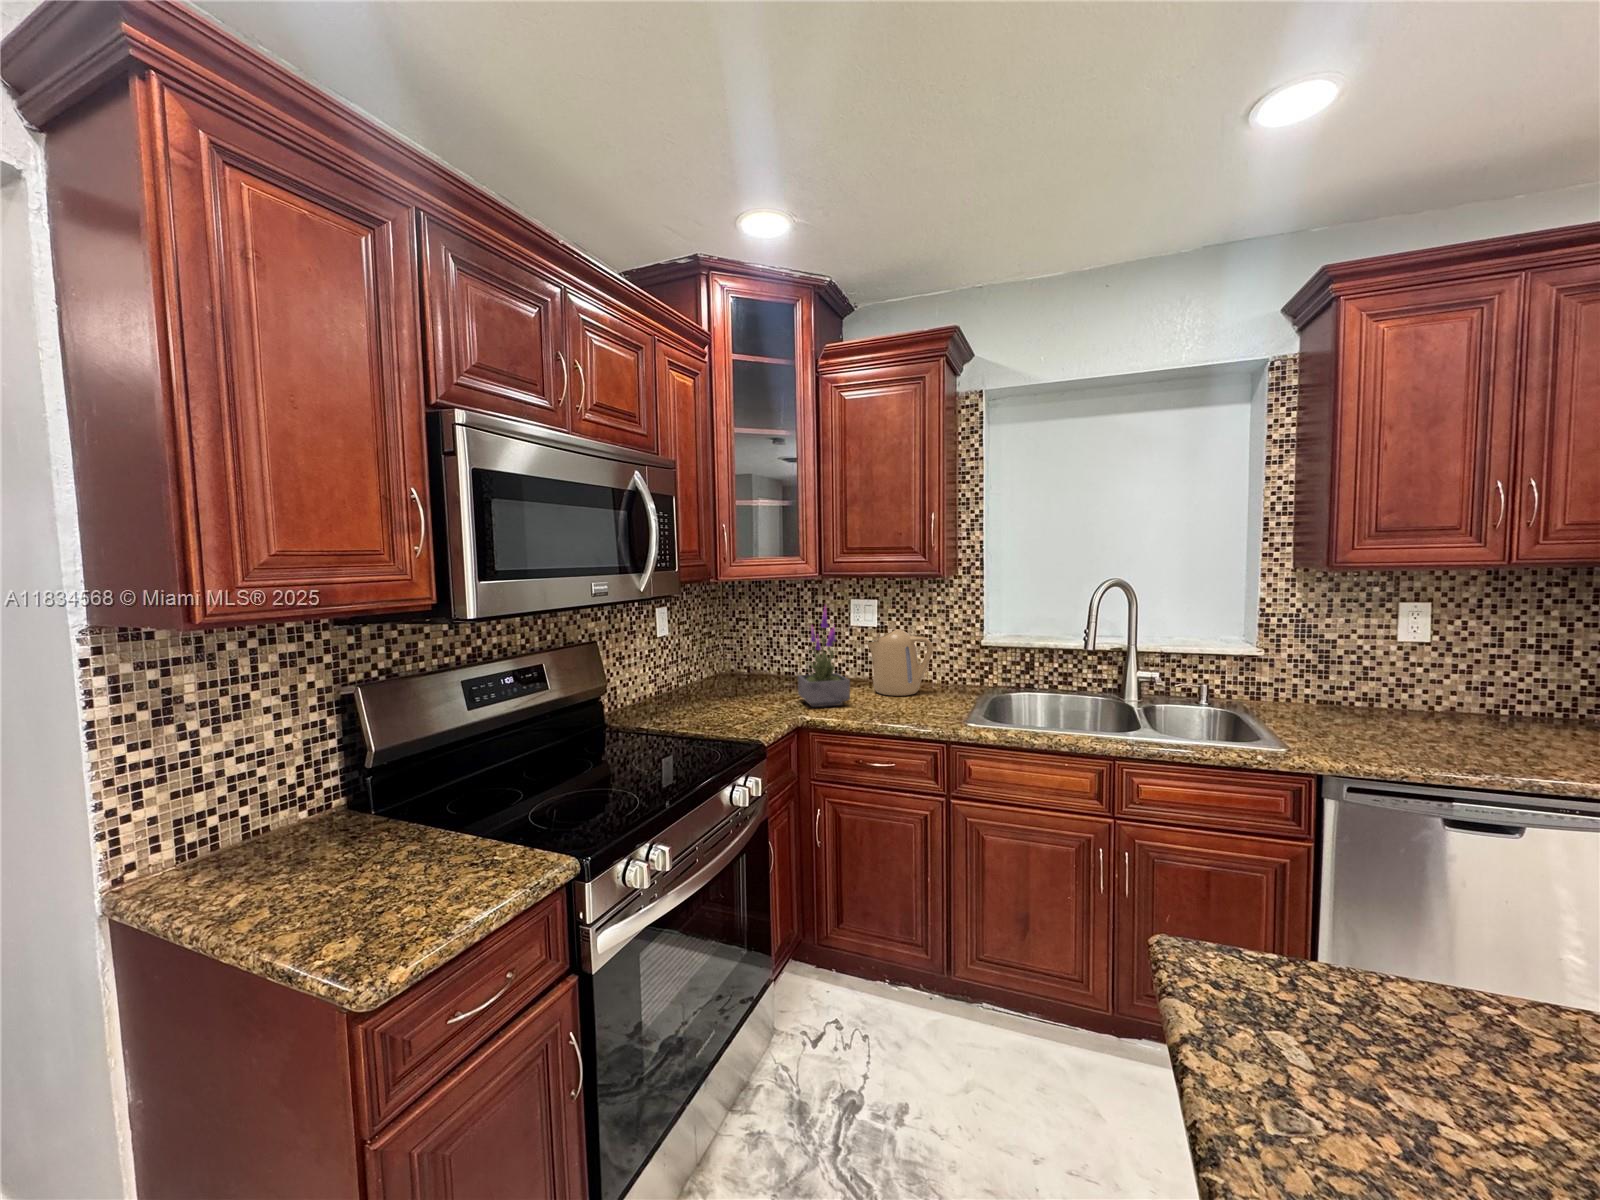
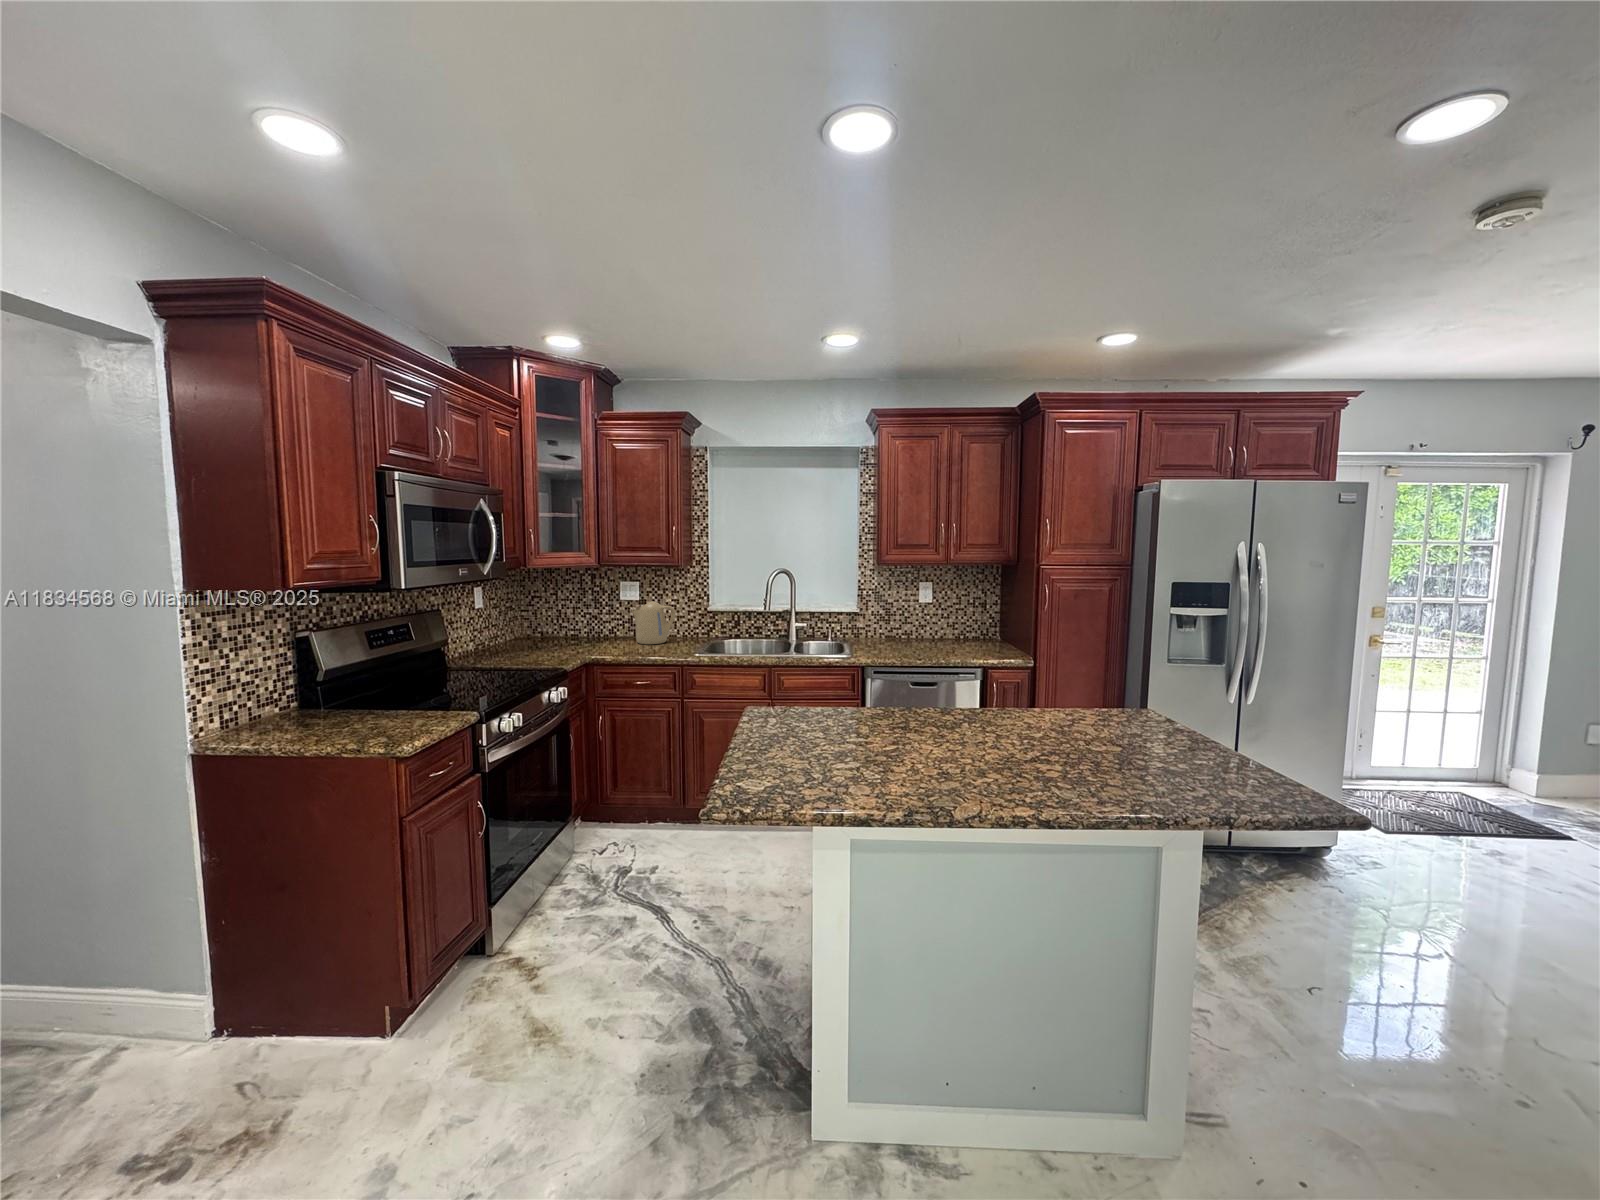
potted plant: present [798,607,850,707] -> none [584,584,620,652]

